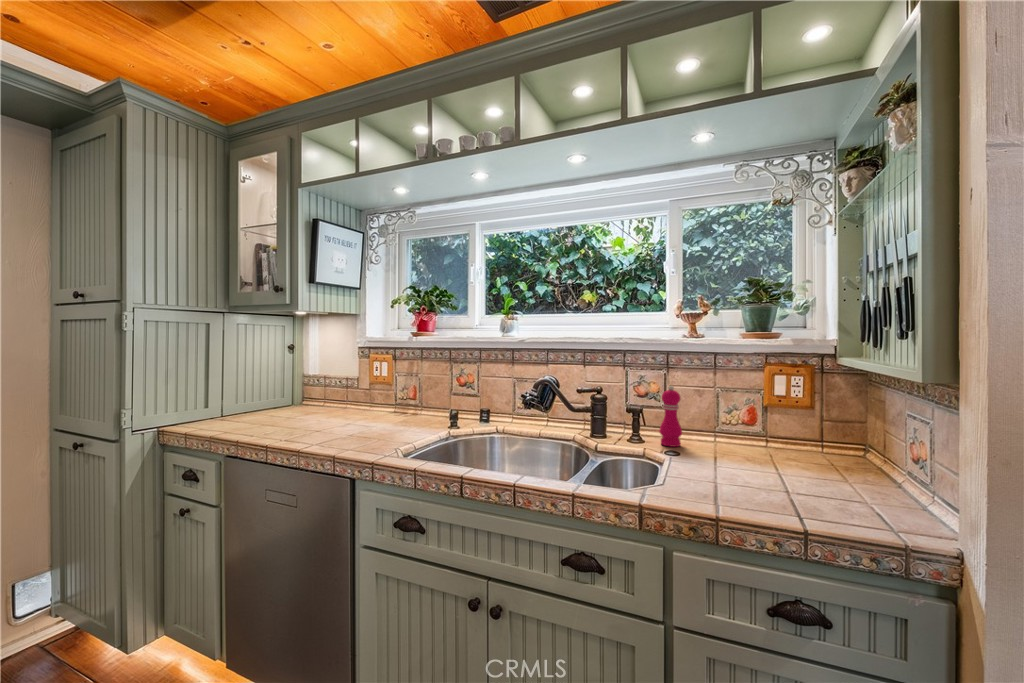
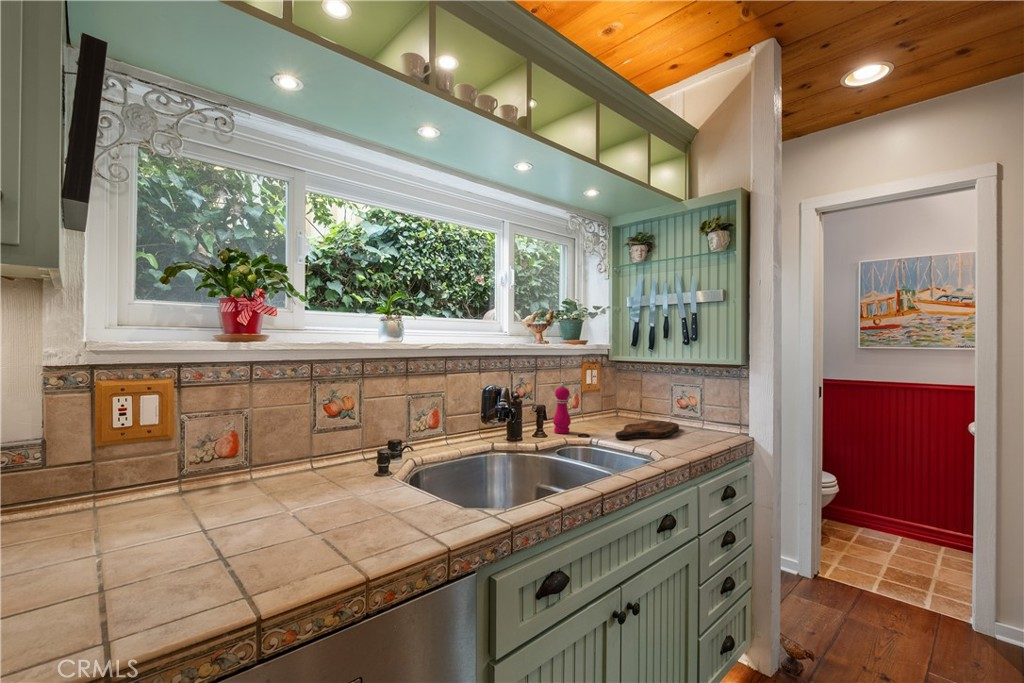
cutting board: none [685,456,863,491] -> present [615,421,679,439]

